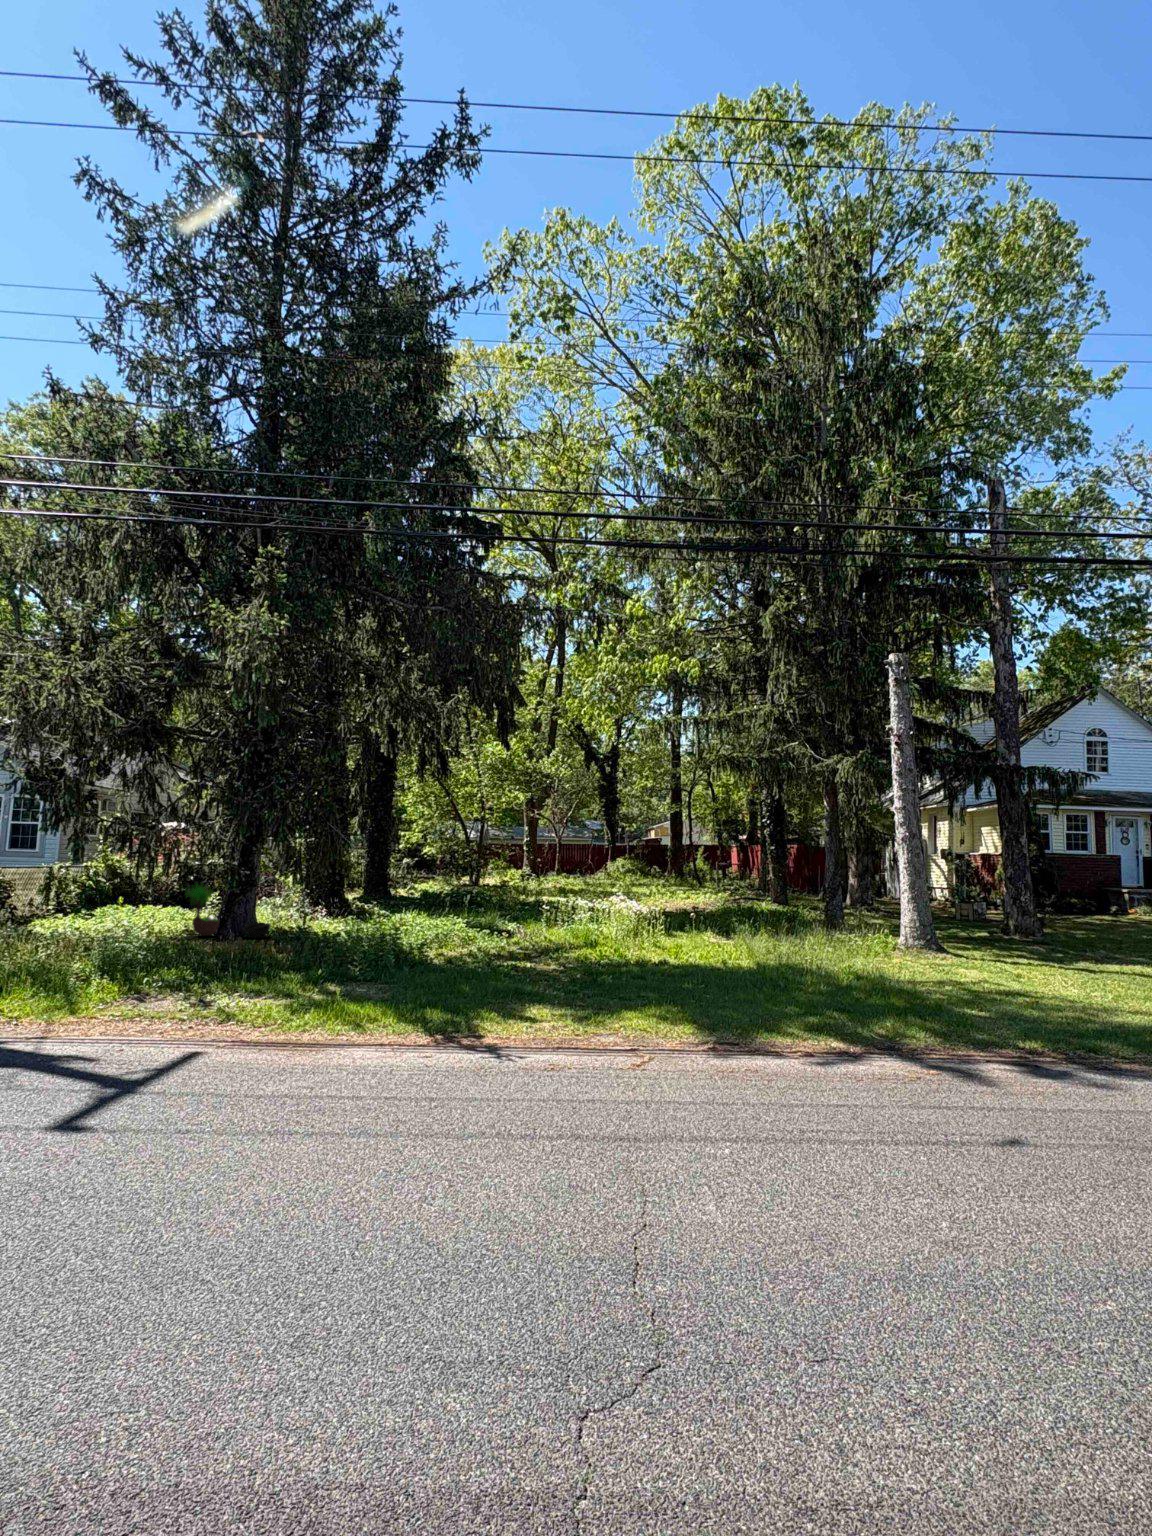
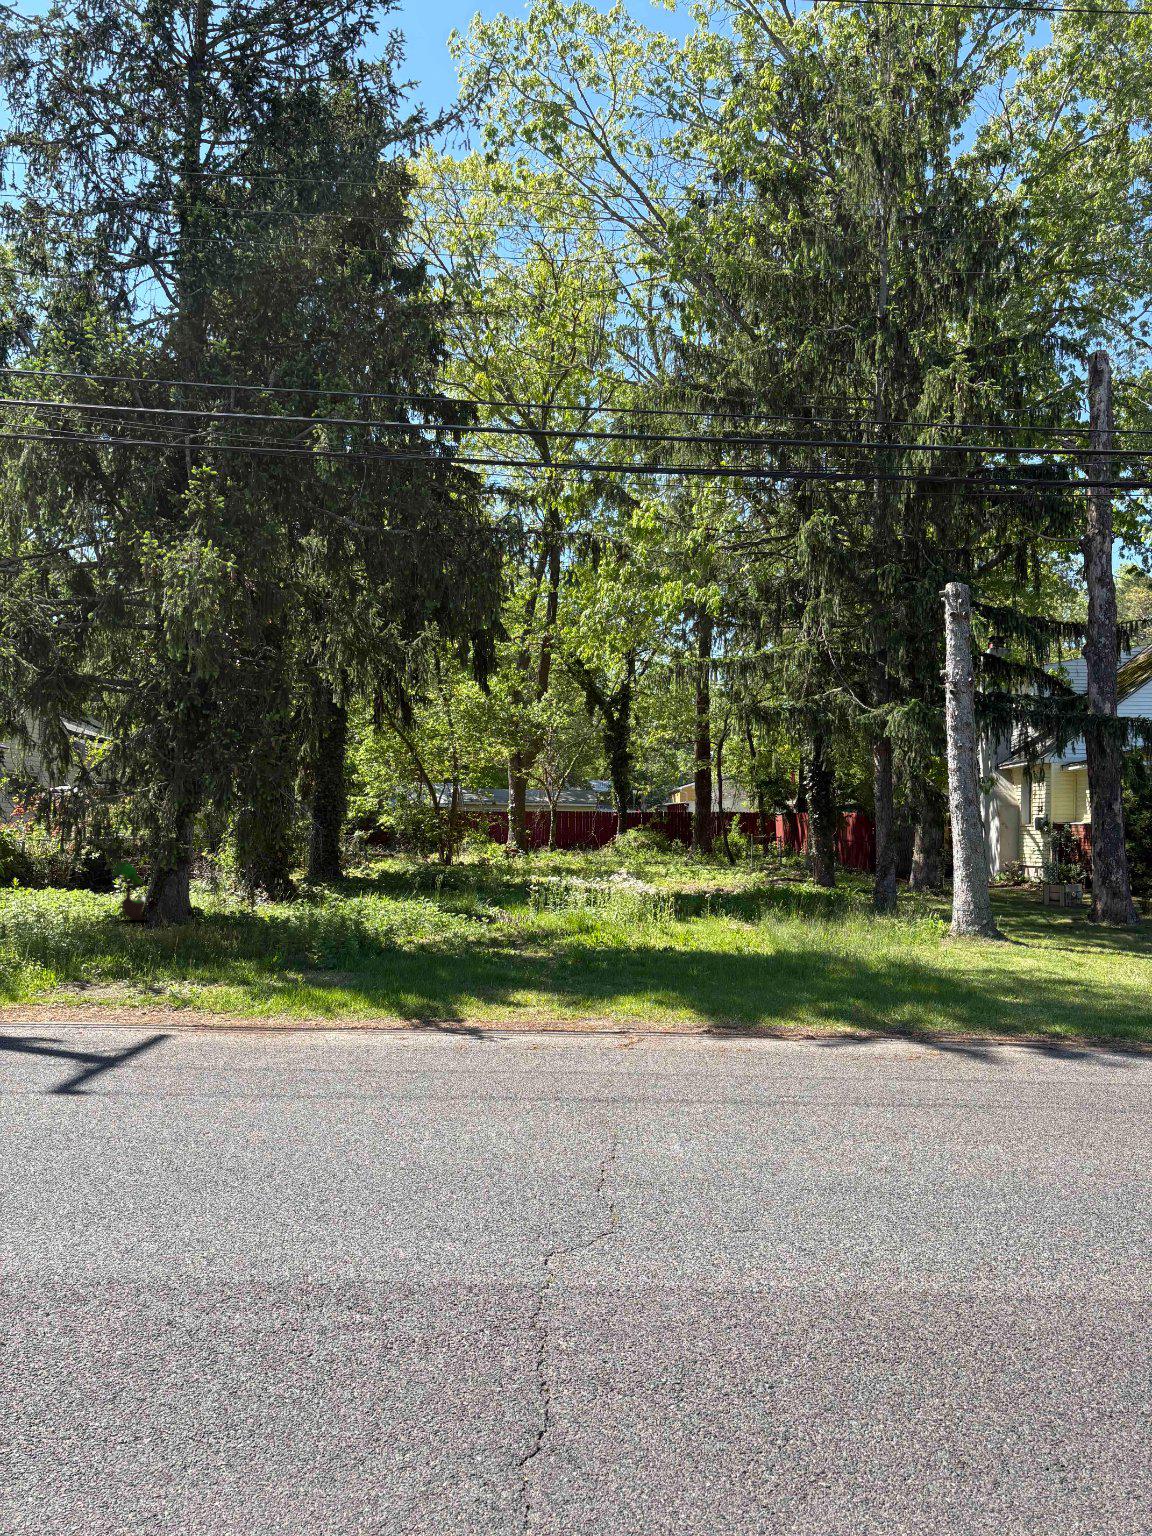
basket: present [245,923,271,938] -> none [180,892,213,923]

